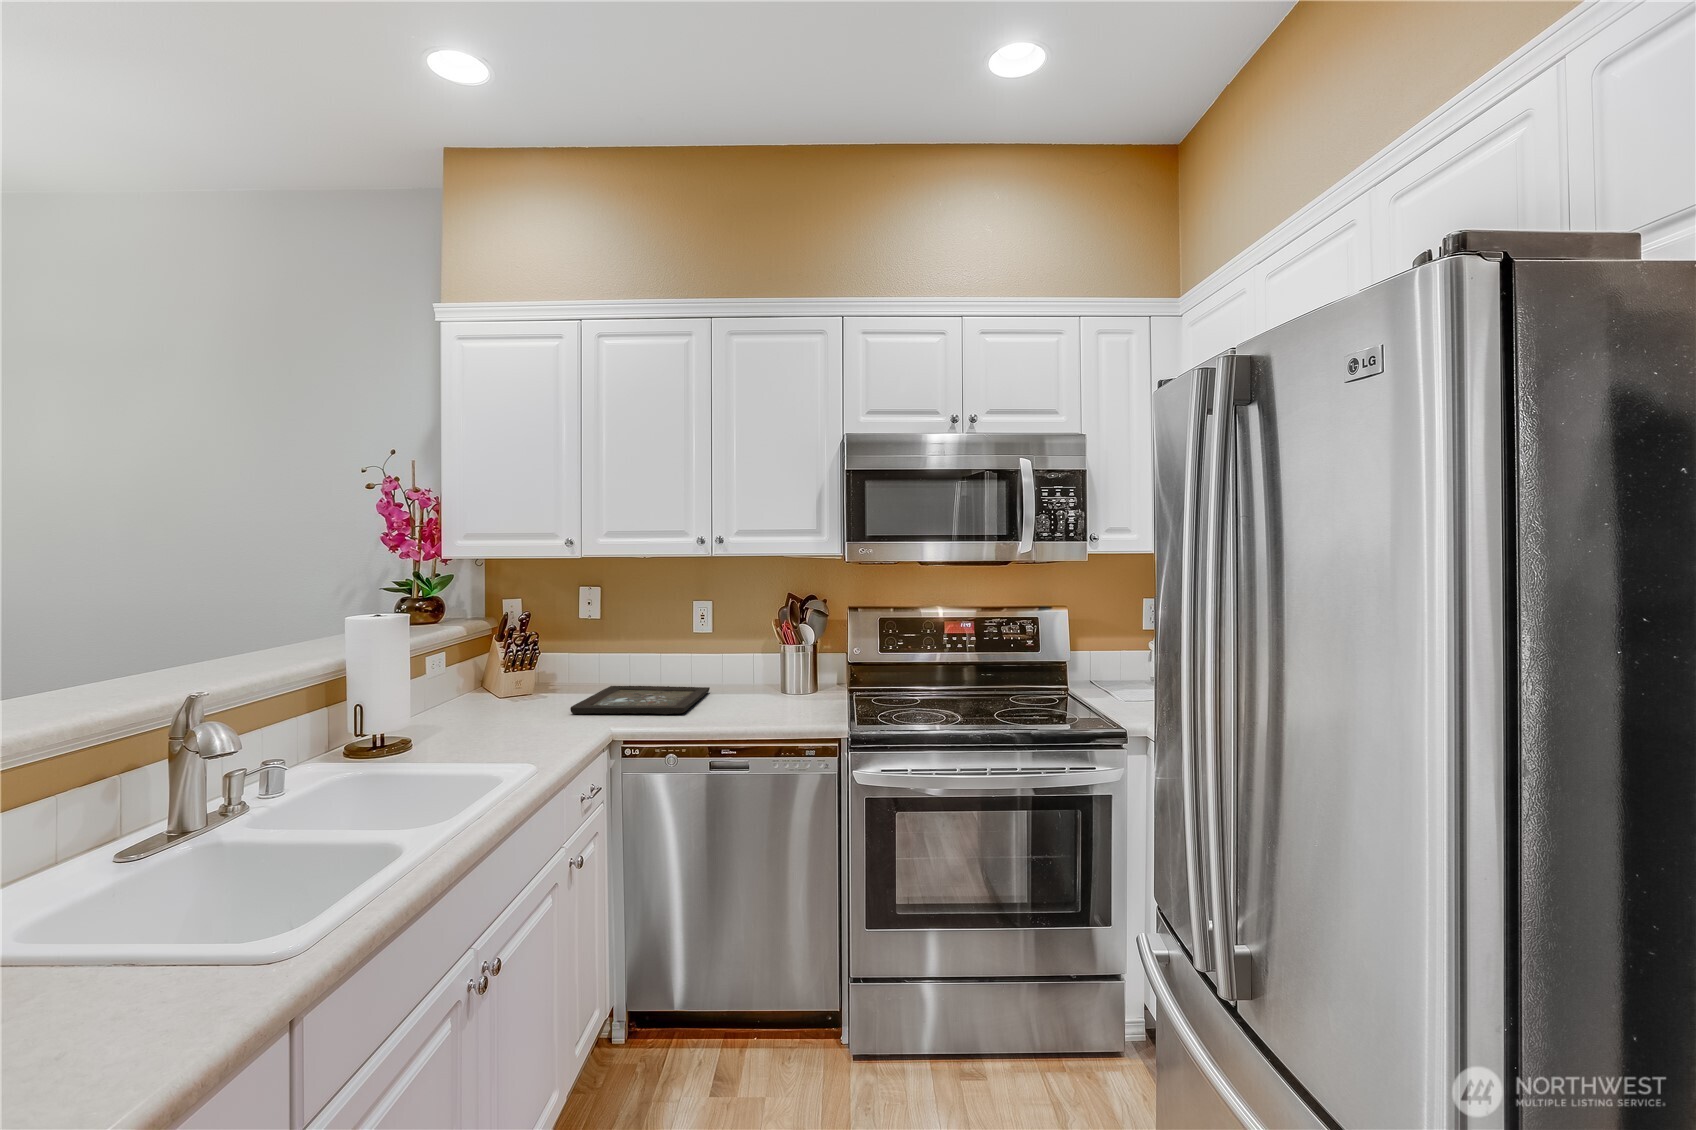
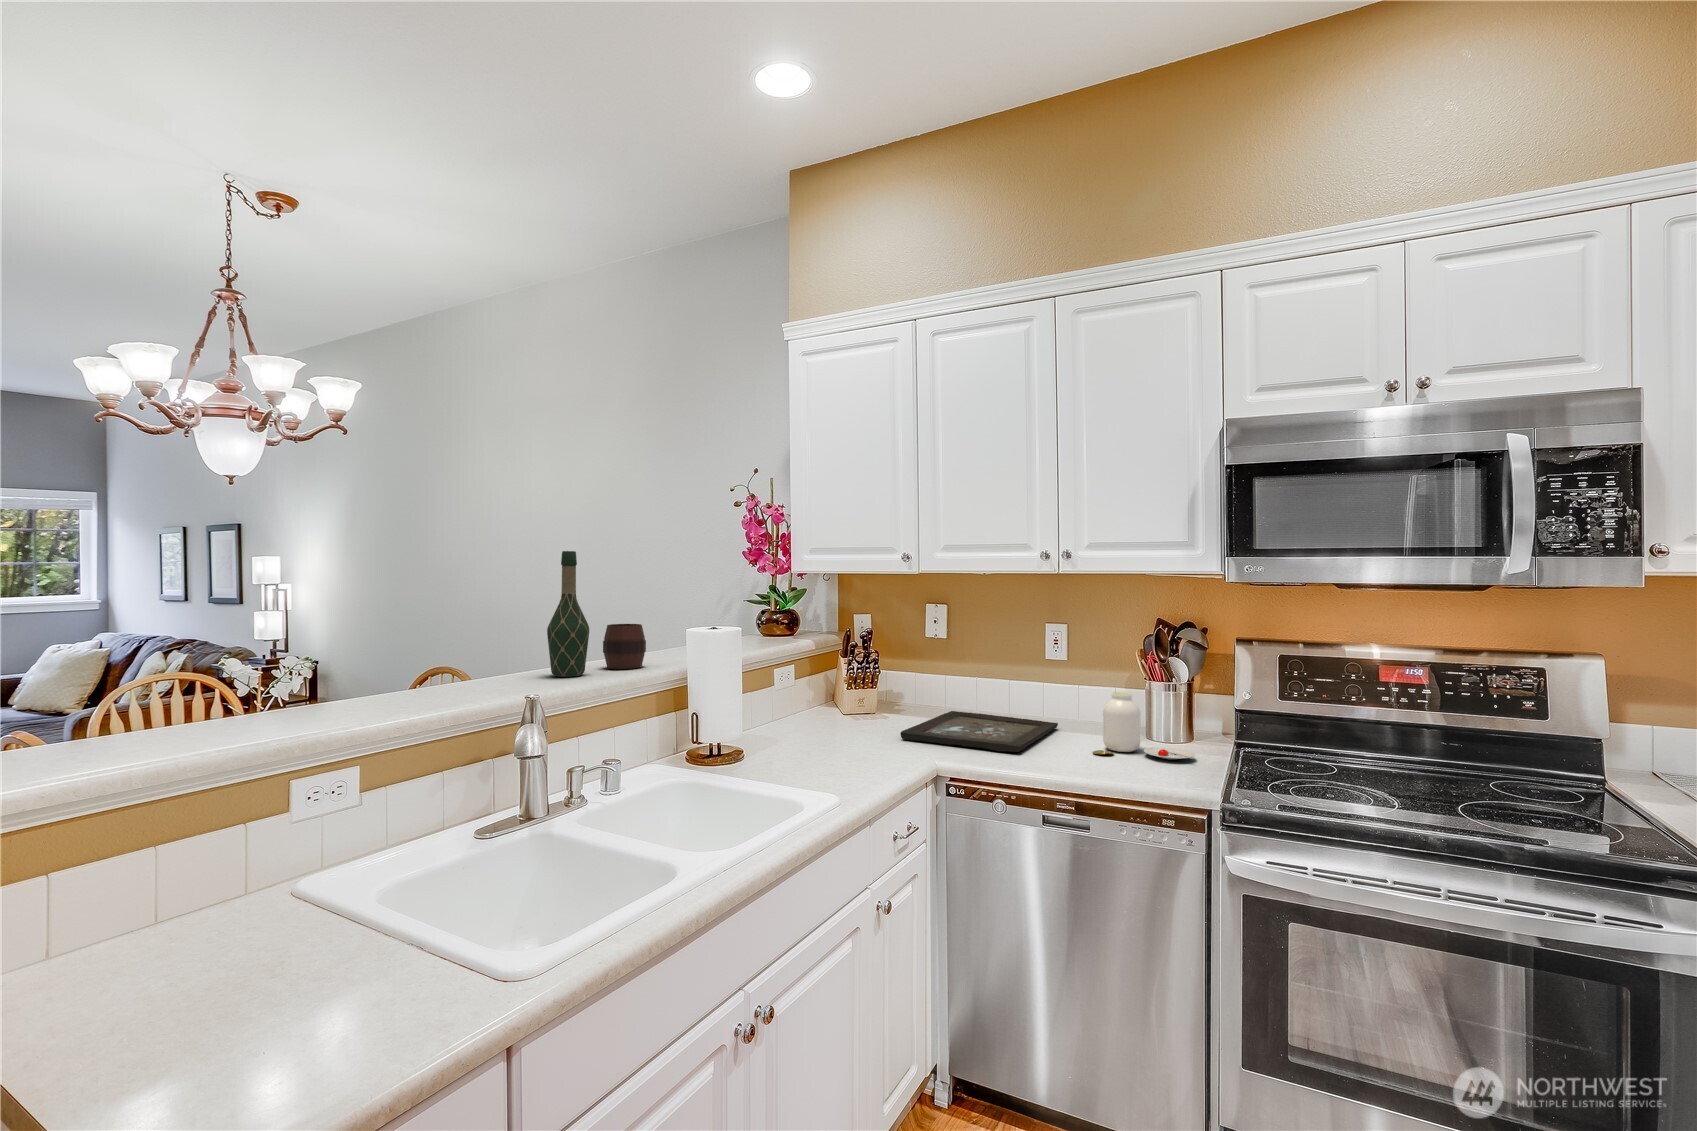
wine bottle: none [167,538,223,678] -> present [547,551,589,677]
cup: none [232,617,288,667] -> present [603,624,646,669]
jar: none [744,656,822,708] -> present [1093,692,1195,759]

